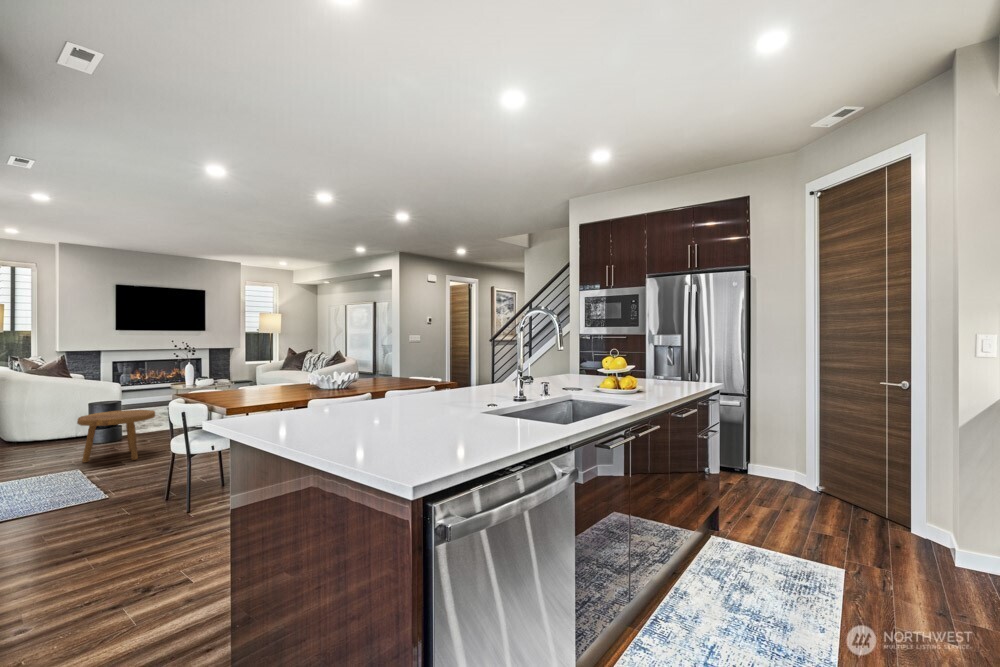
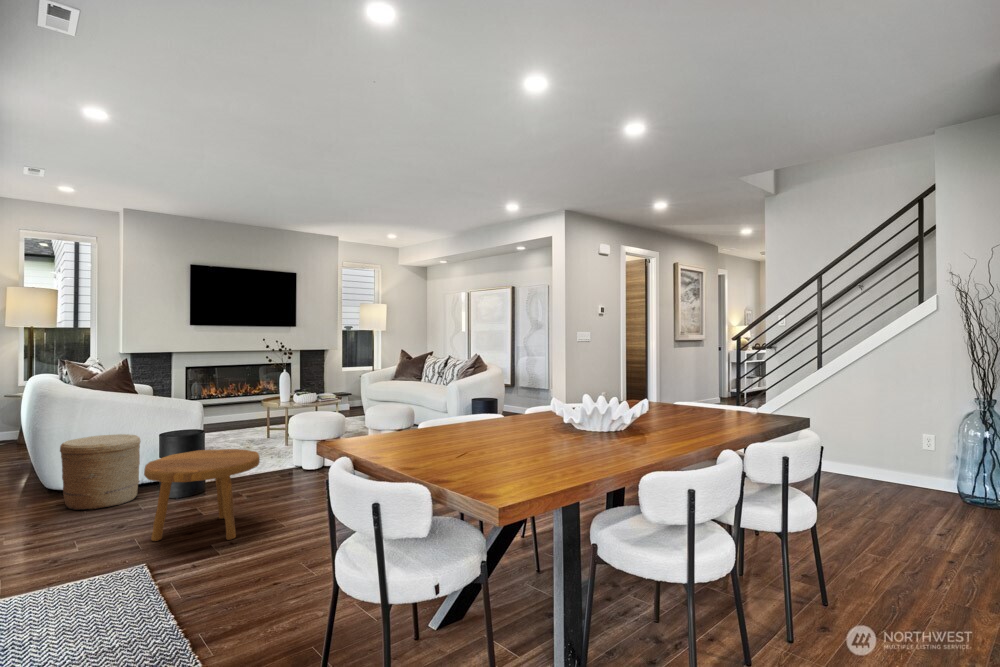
woven basket: none [16,405,74,452] -> present [60,434,141,510]

